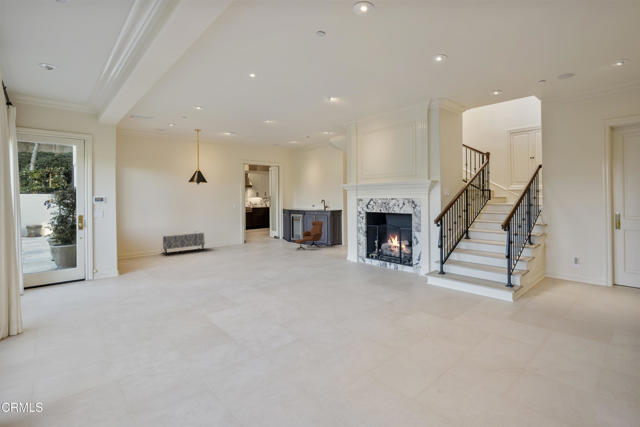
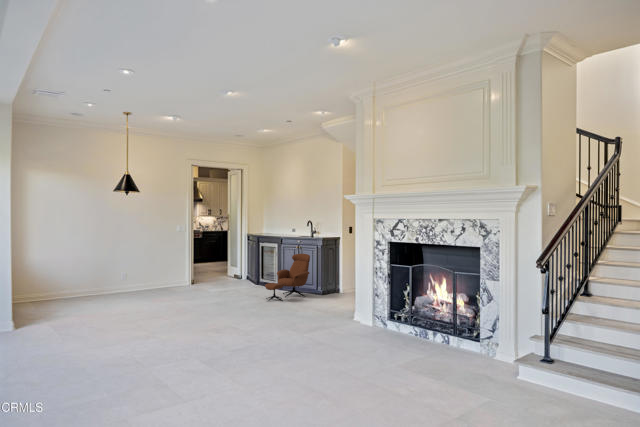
bench: present [162,232,205,255] -> none [38,266,115,306]

